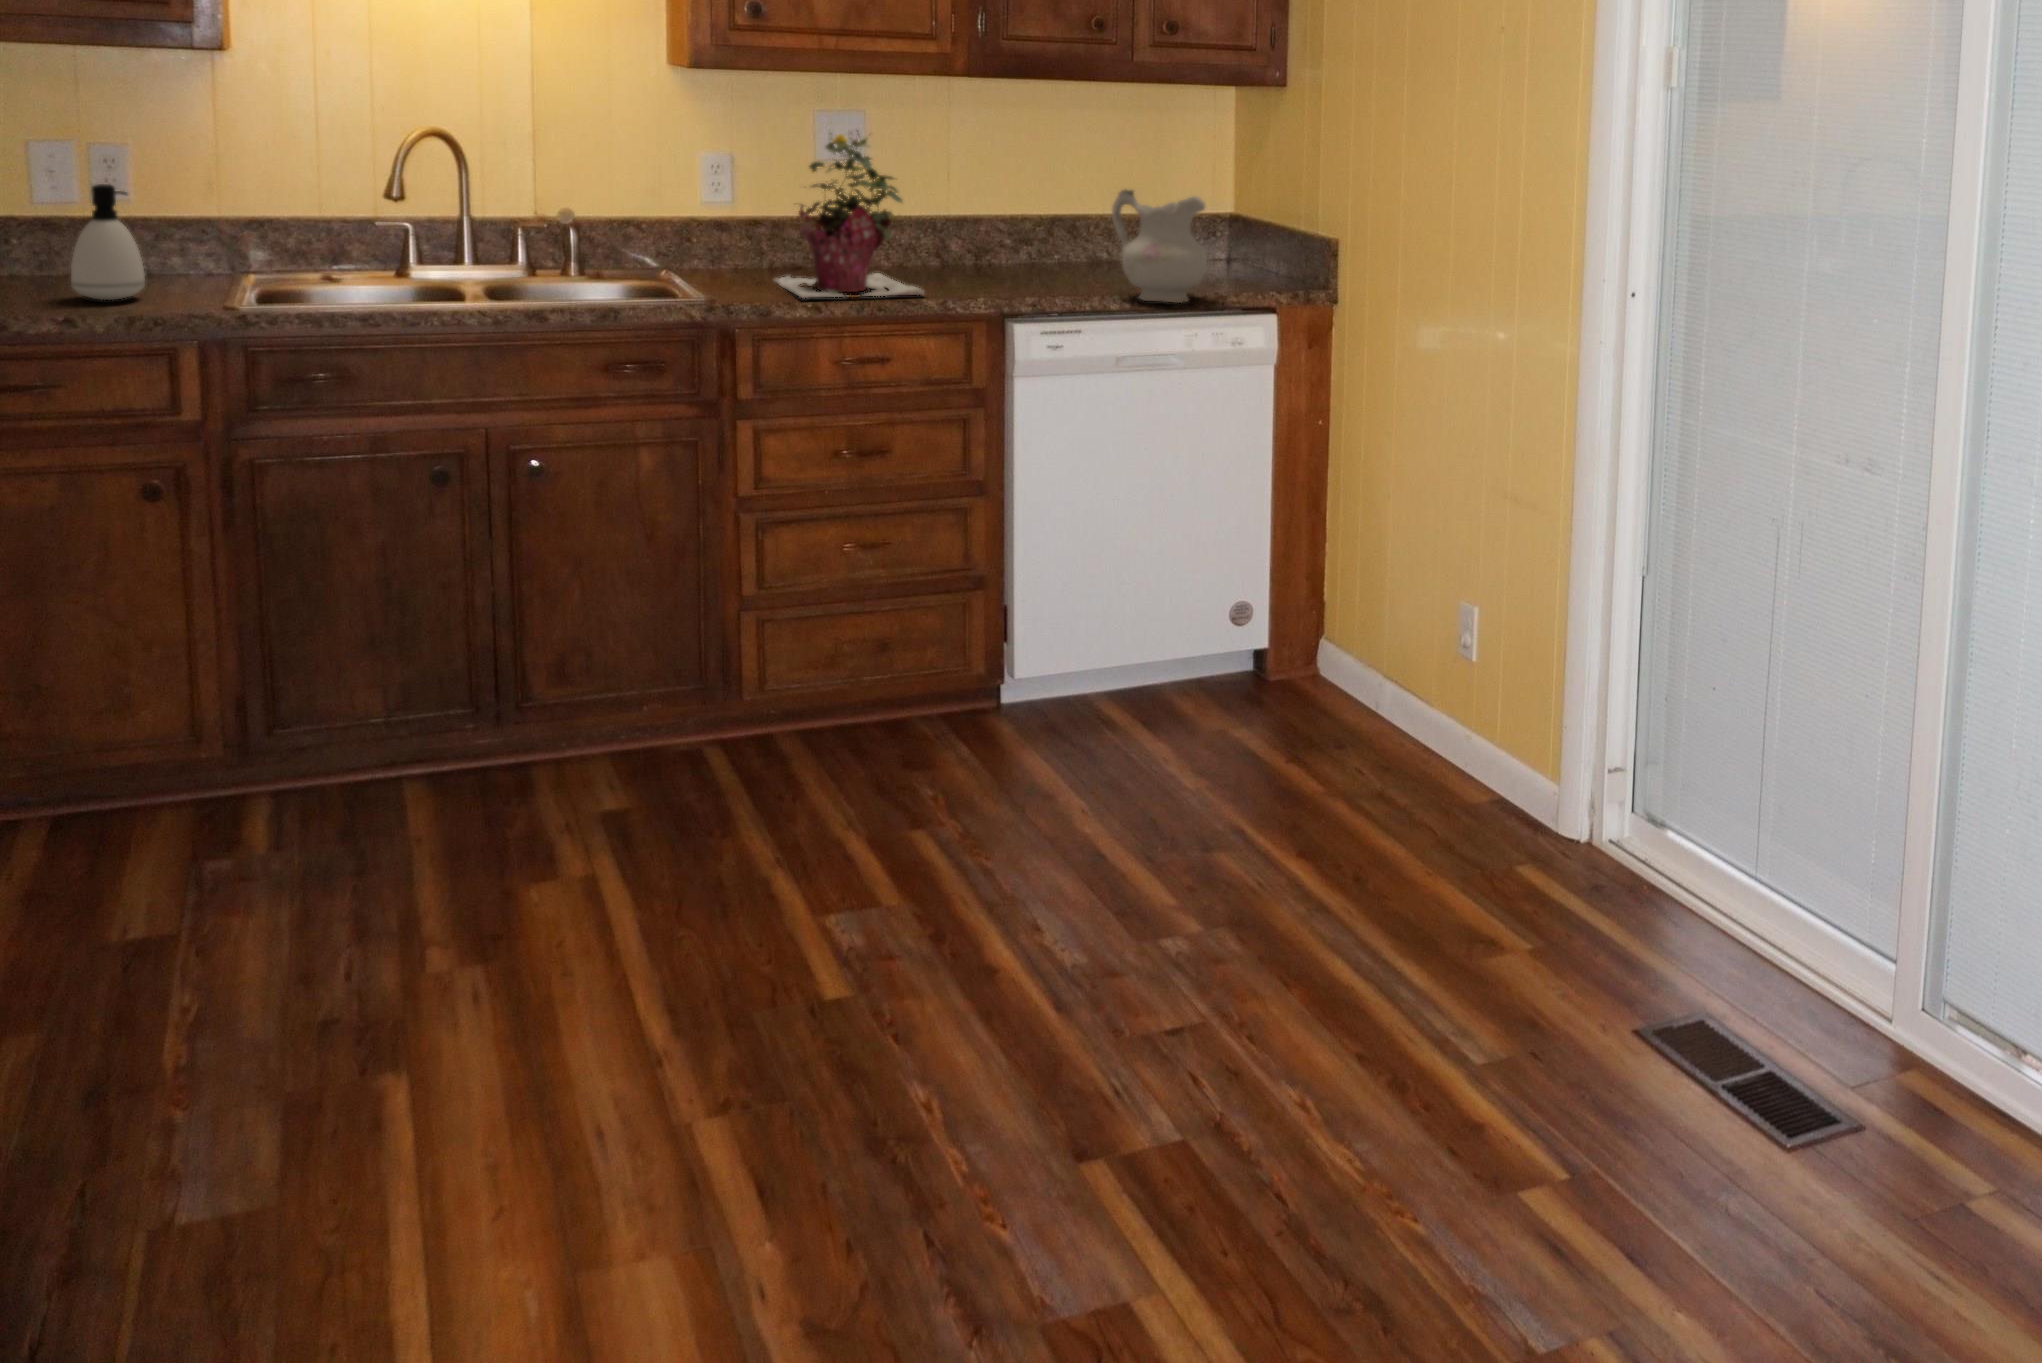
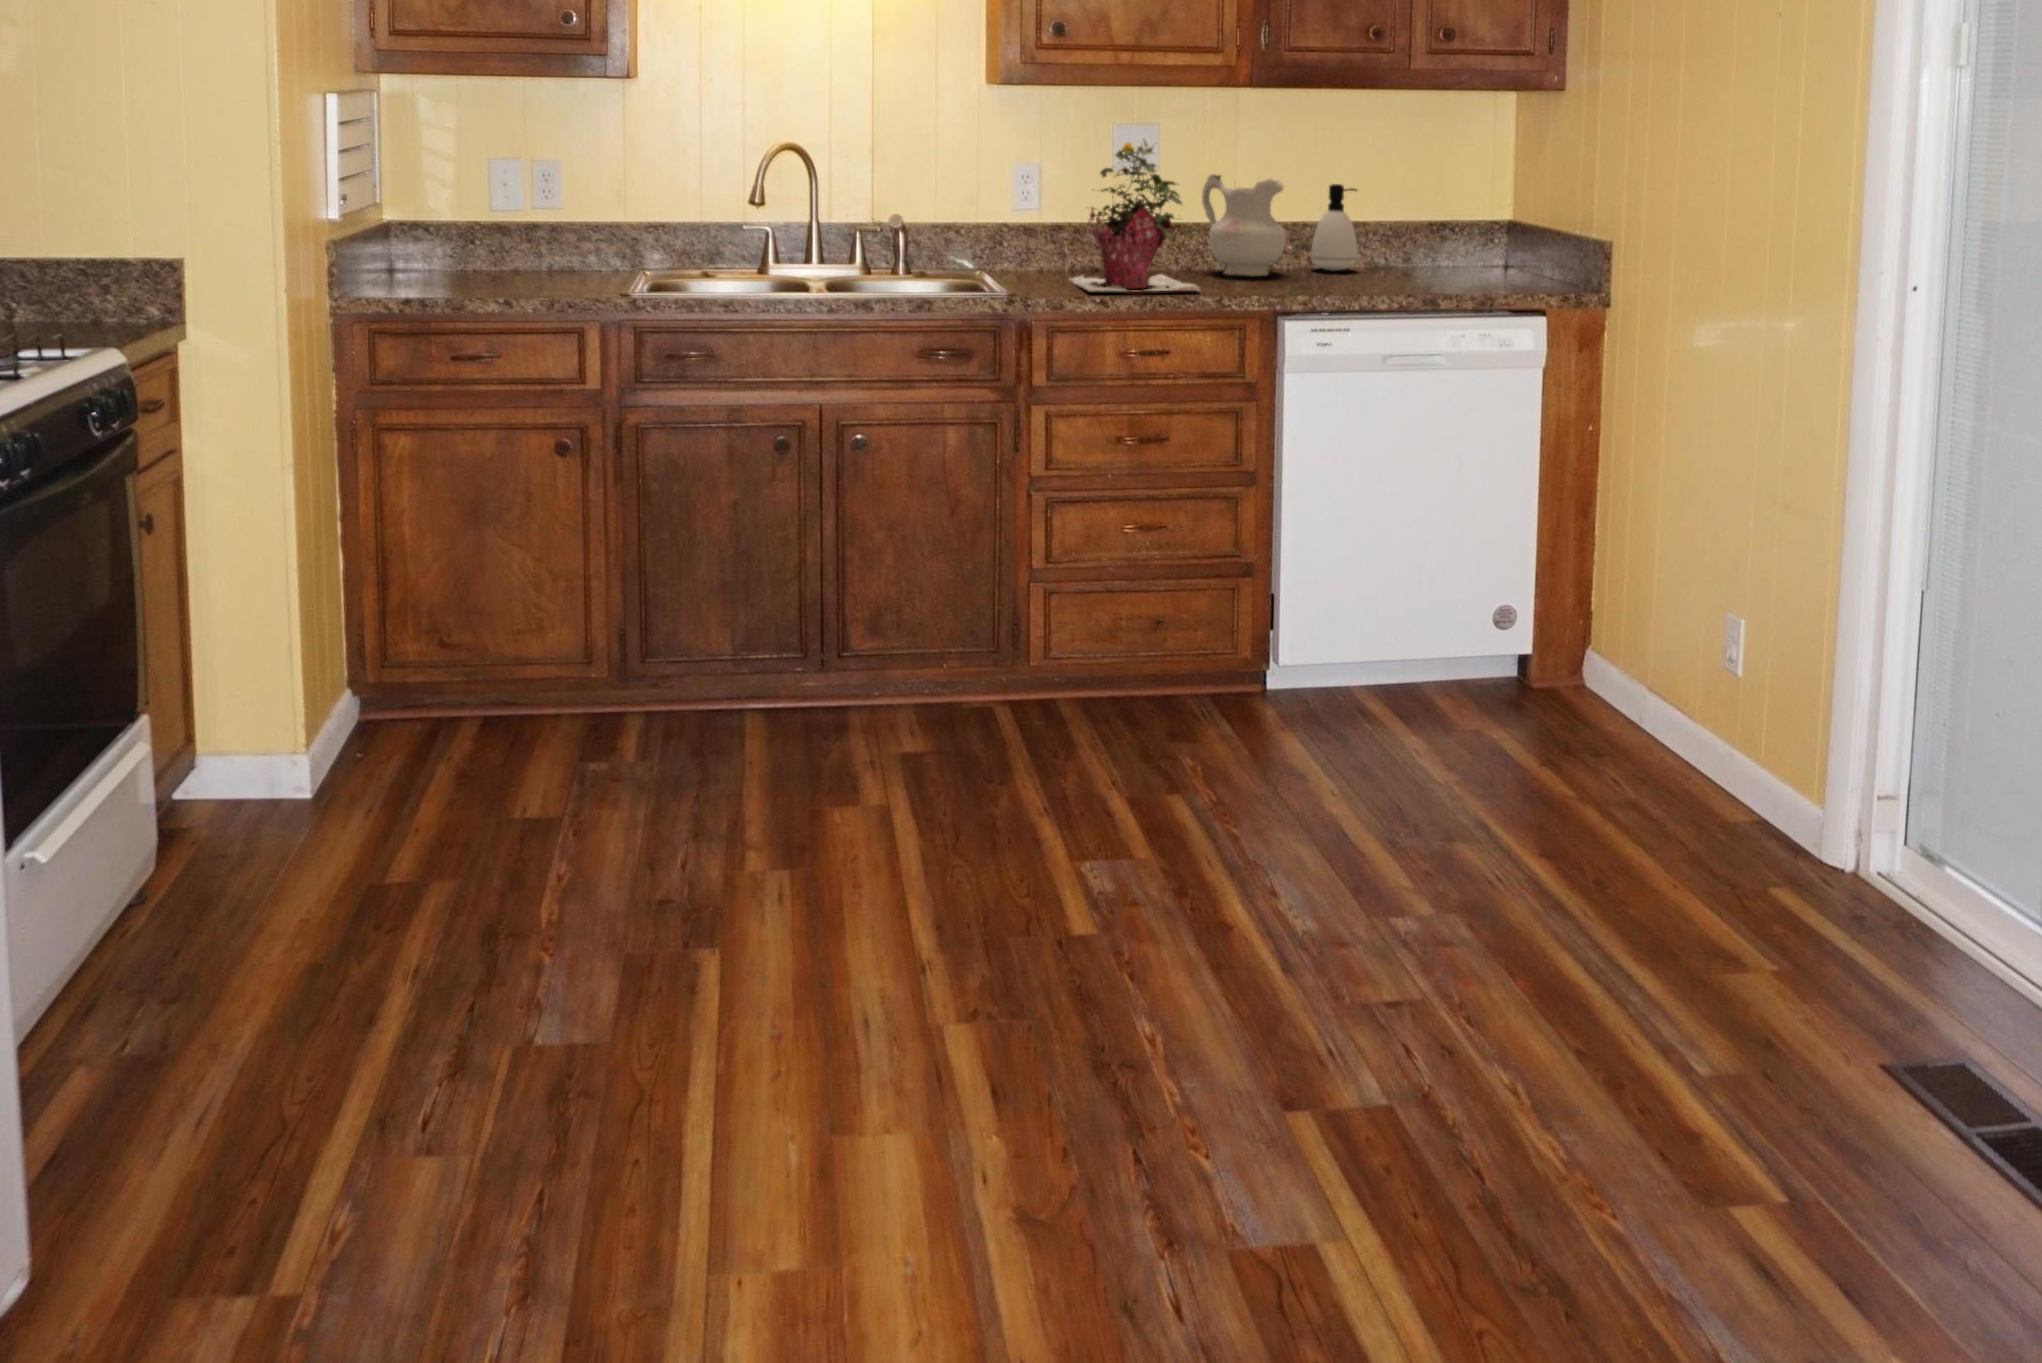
soap dispenser: present [71,184,145,300] -> present [1311,184,1358,271]
ceramic pitcher: present [1112,189,1207,303] -> present [1202,174,1286,276]

